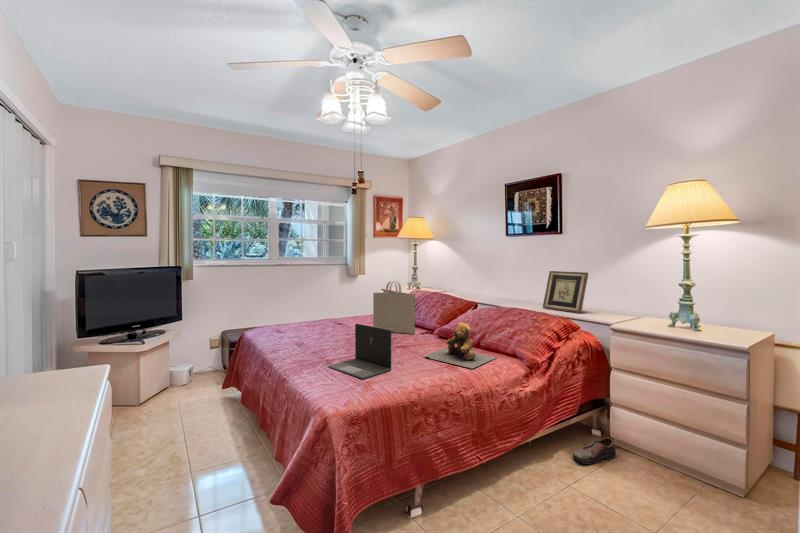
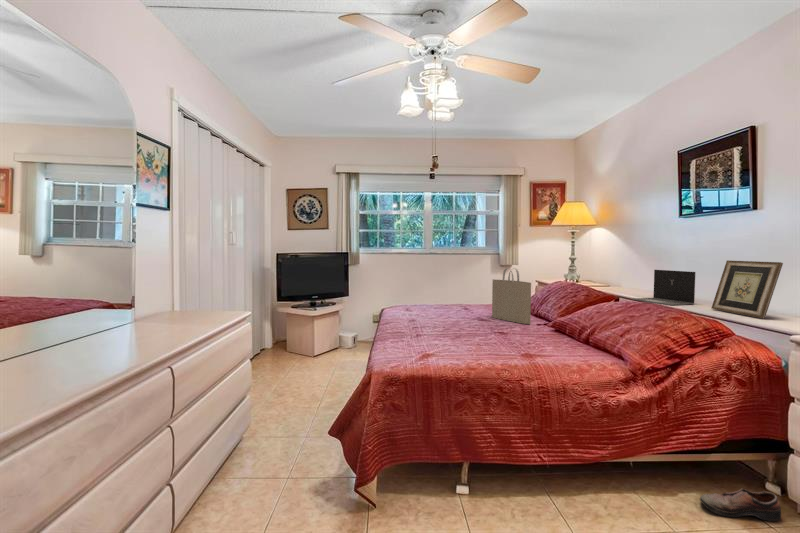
teddy bear: present [424,322,495,369] -> none [511,312,597,362]
laptop: present [328,324,391,379] -> present [633,270,695,305]

